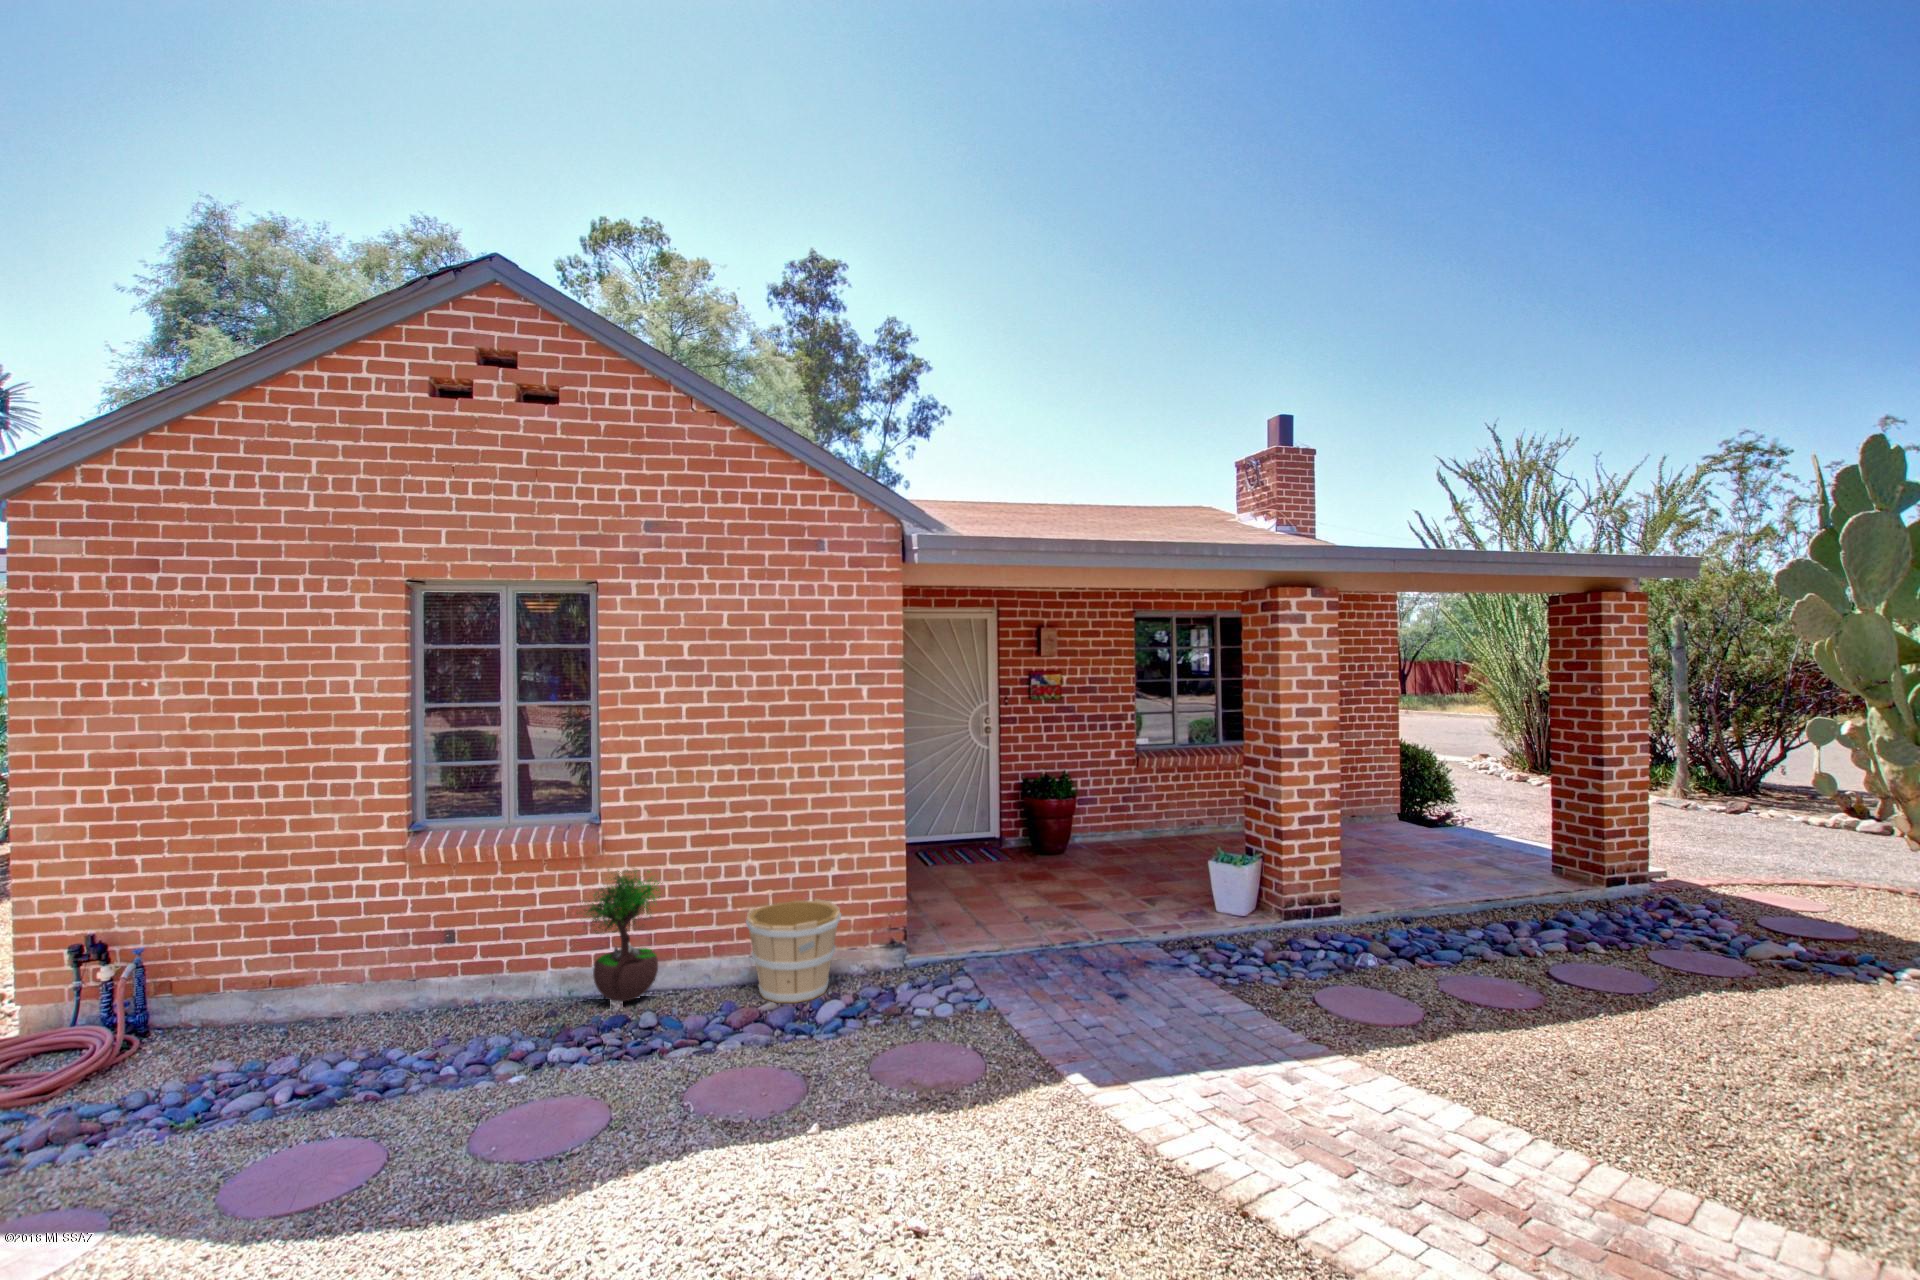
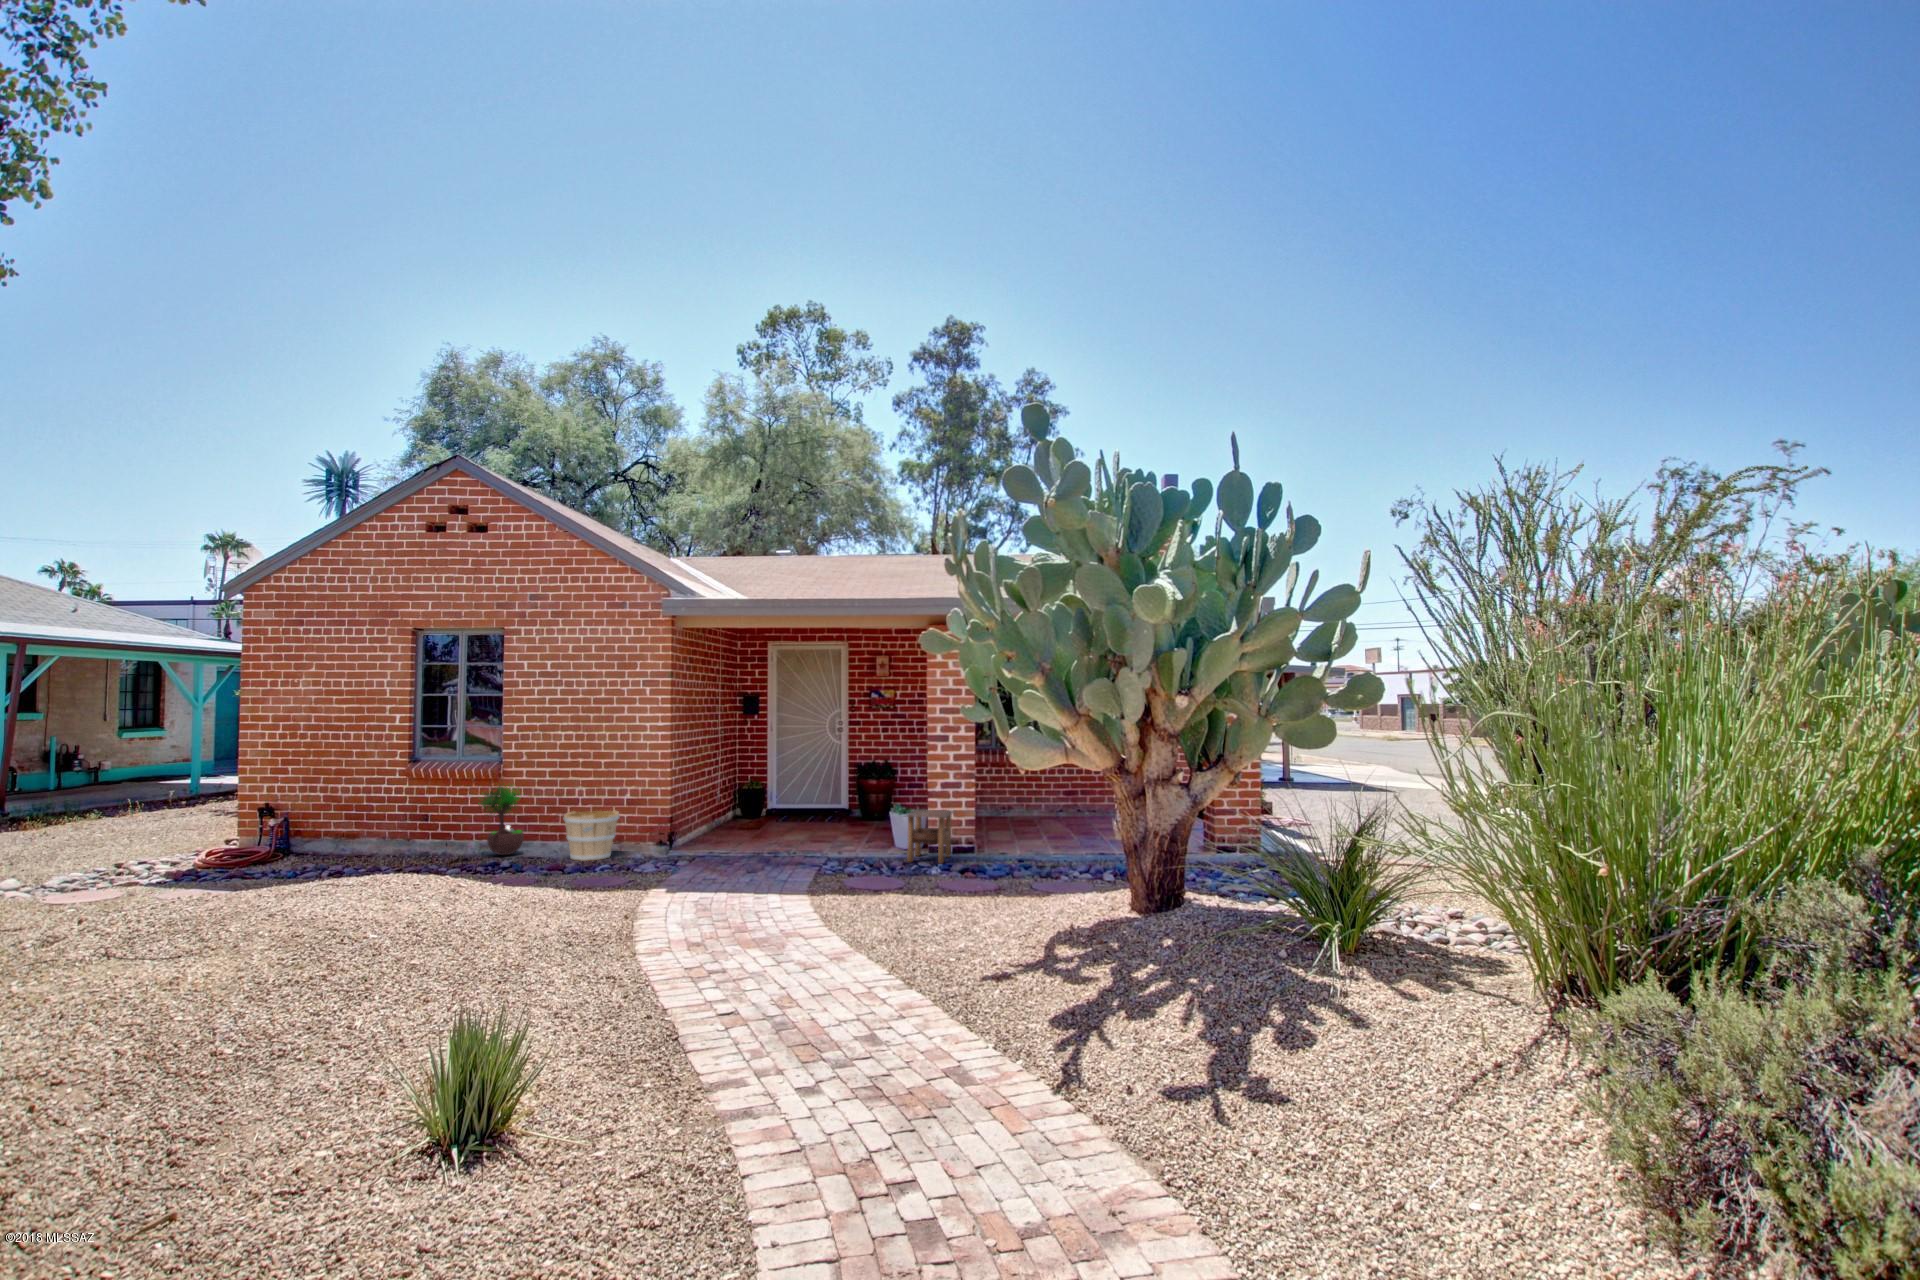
side table: none [1266,859,1372,951] -> present [905,810,953,863]

